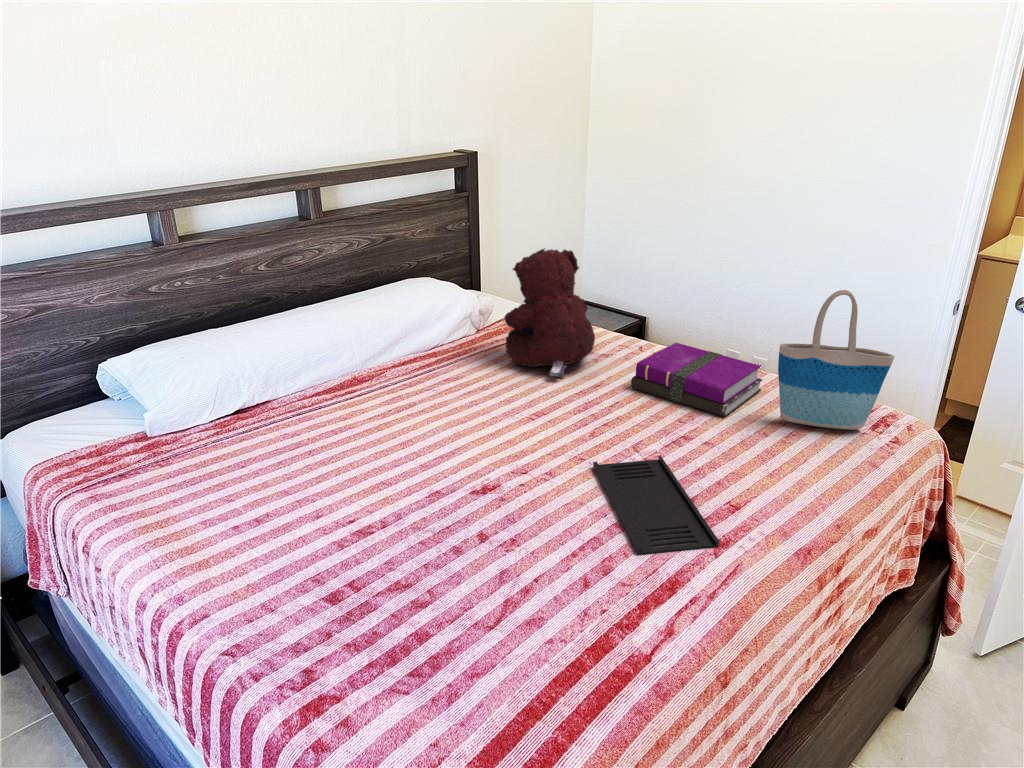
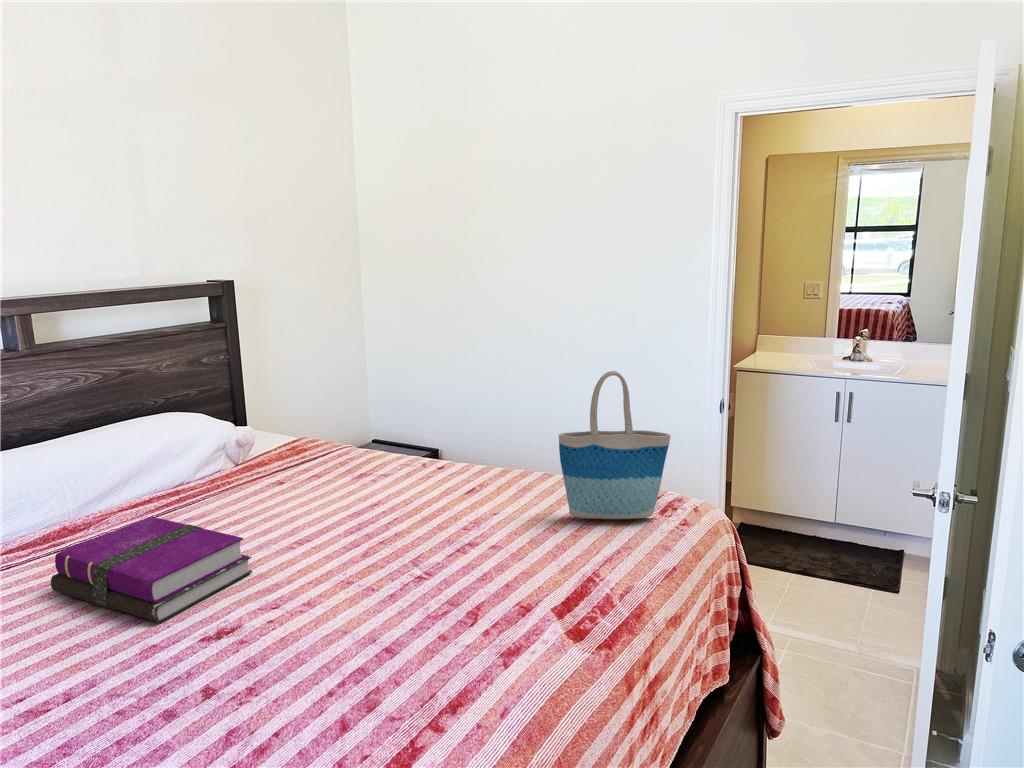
teddy bear: present [505,248,595,378] -> none [262,361,368,503]
notebook: present [631,343,762,417] -> present [51,516,252,623]
tray: present [593,456,719,555] -> none [362,567,510,681]

